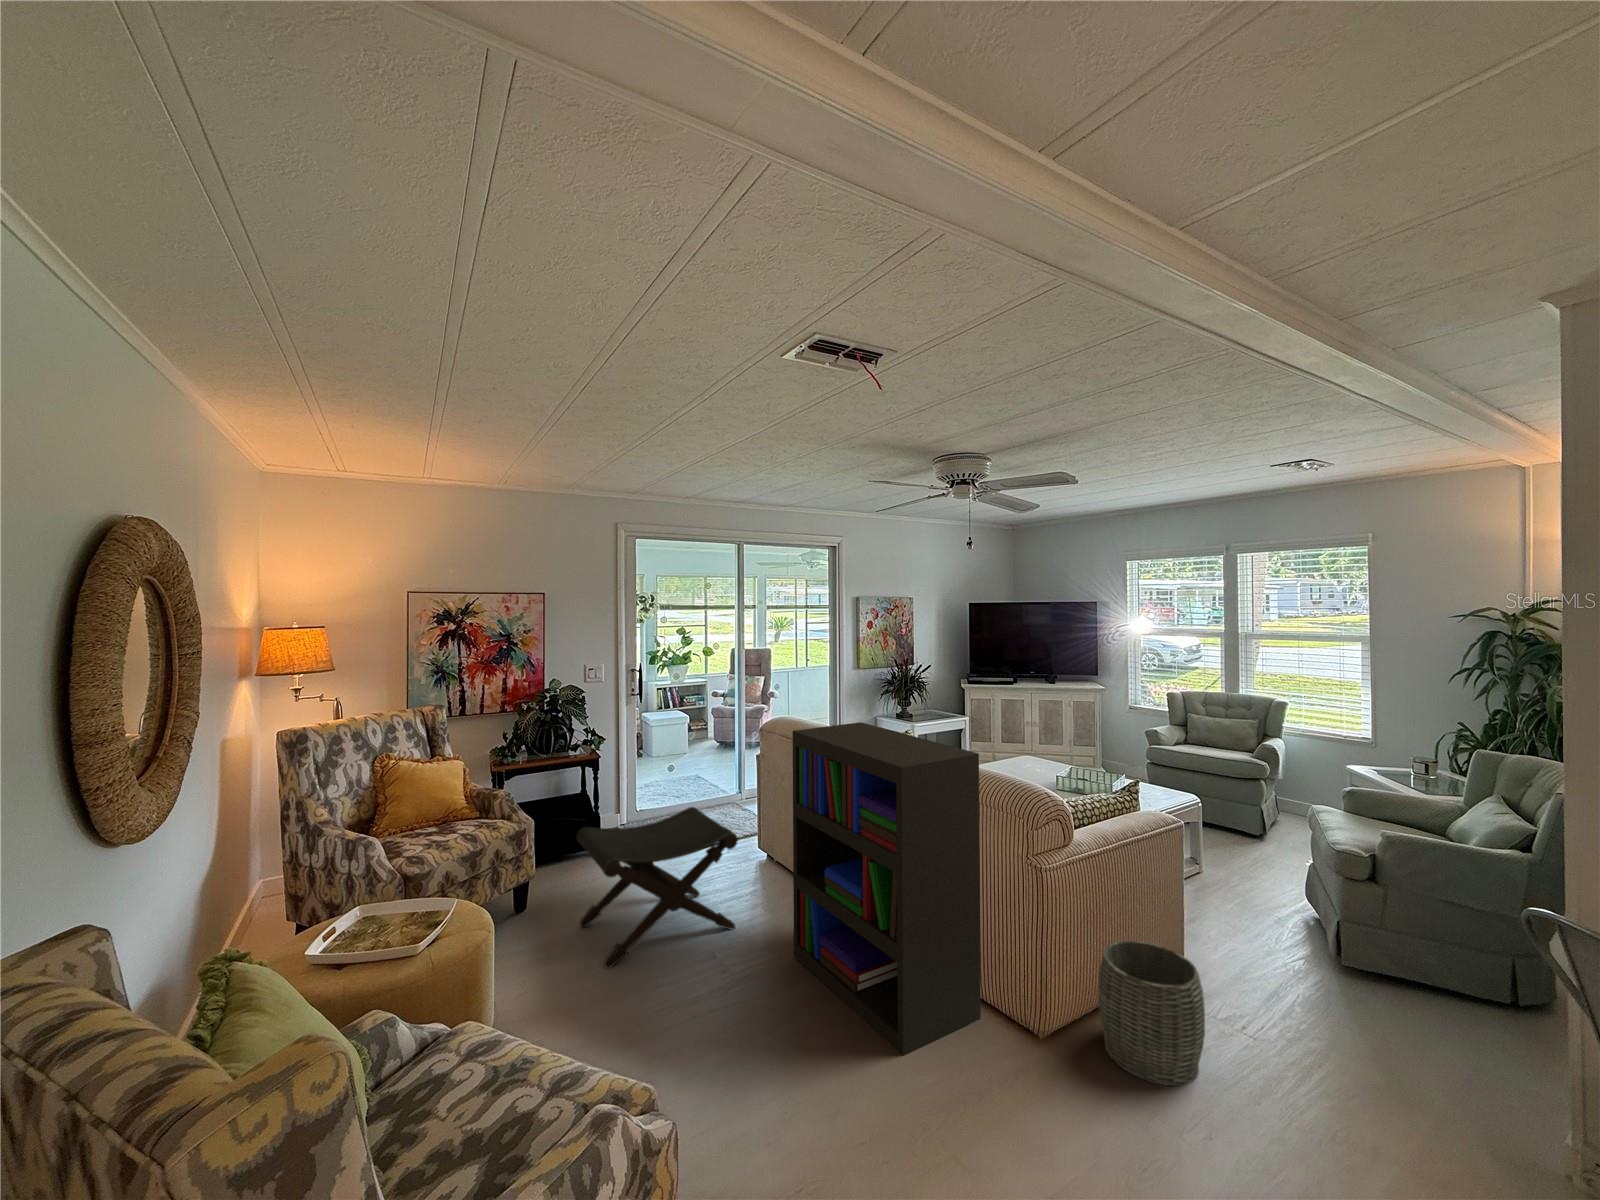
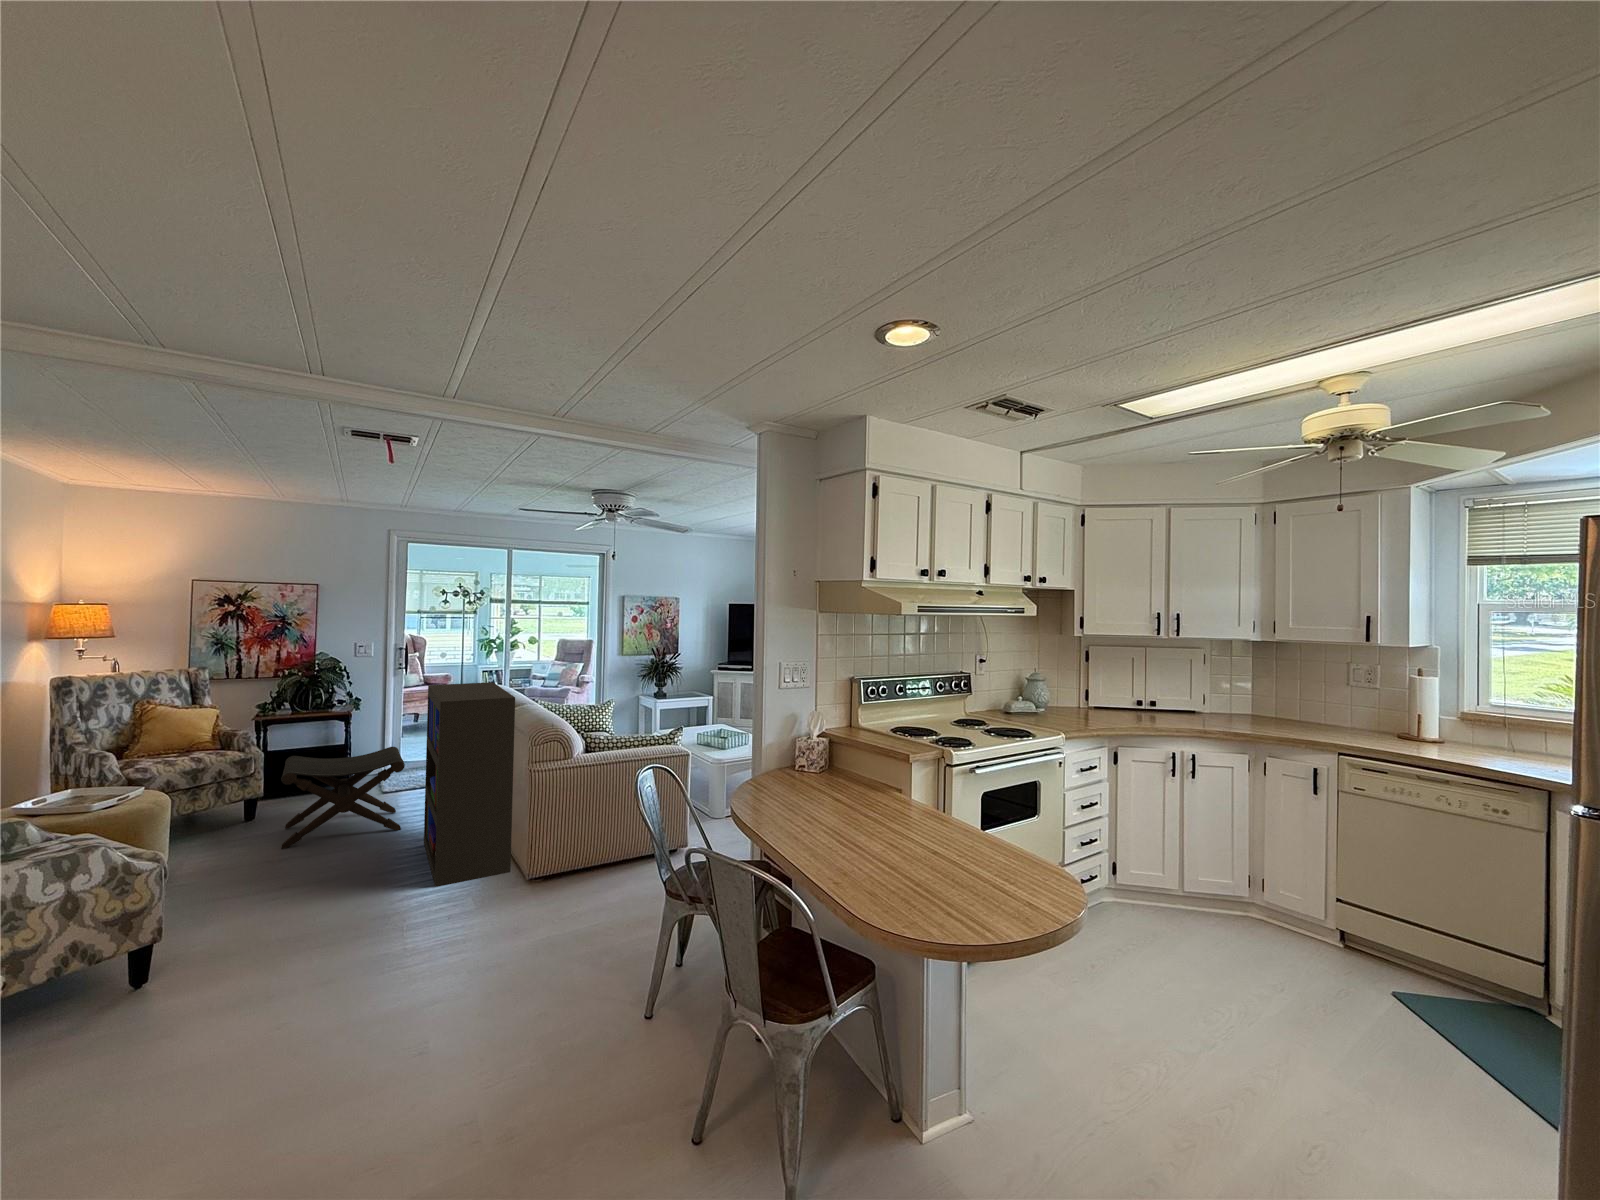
woven basket: present [1099,941,1205,1086] -> none [564,819,625,899]

